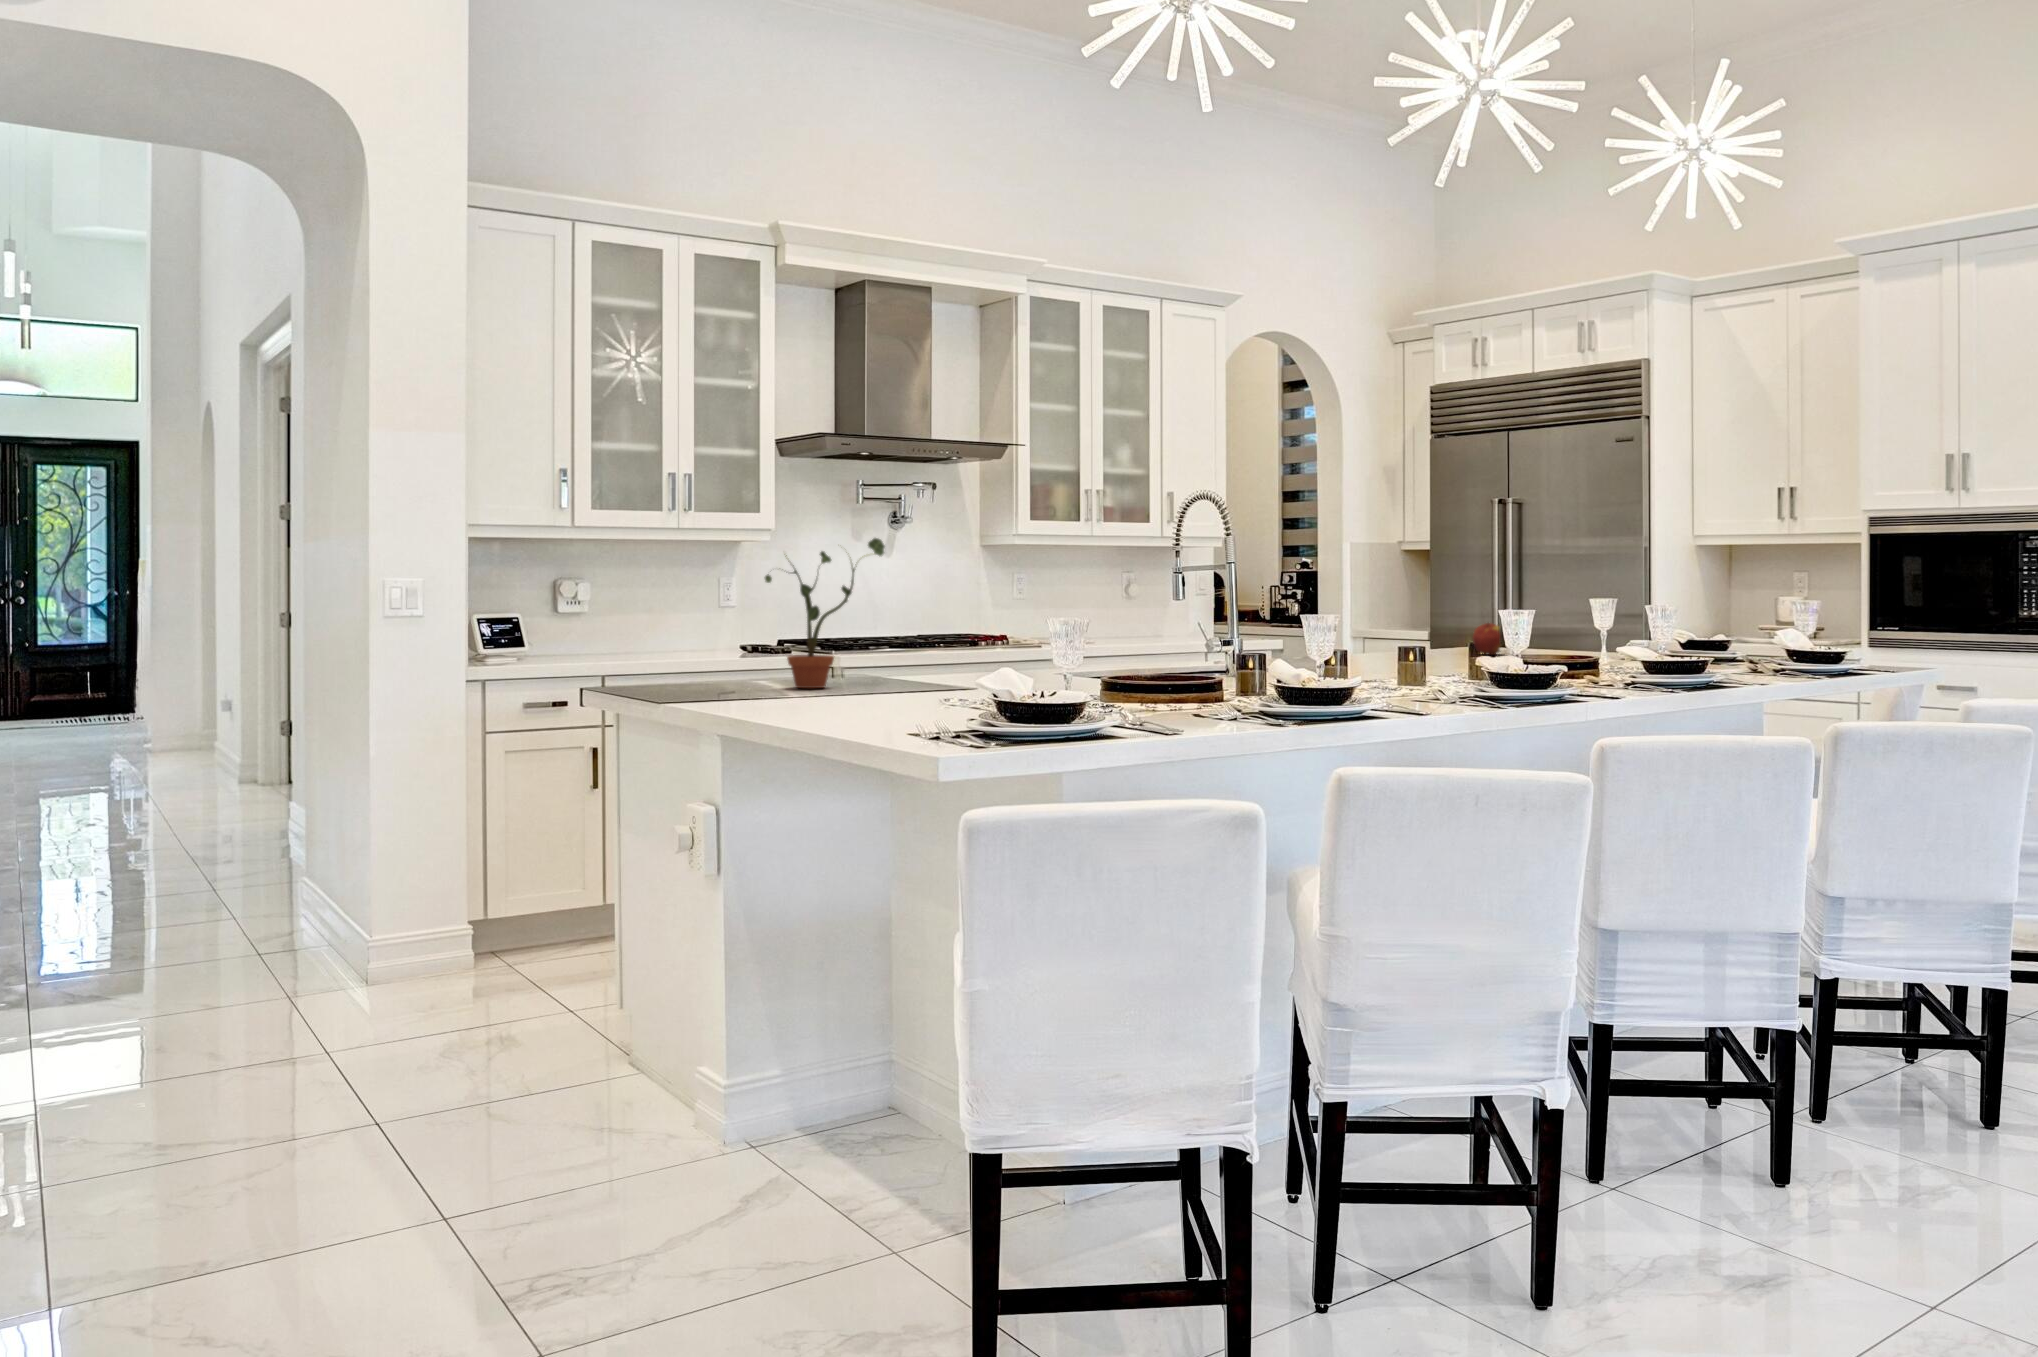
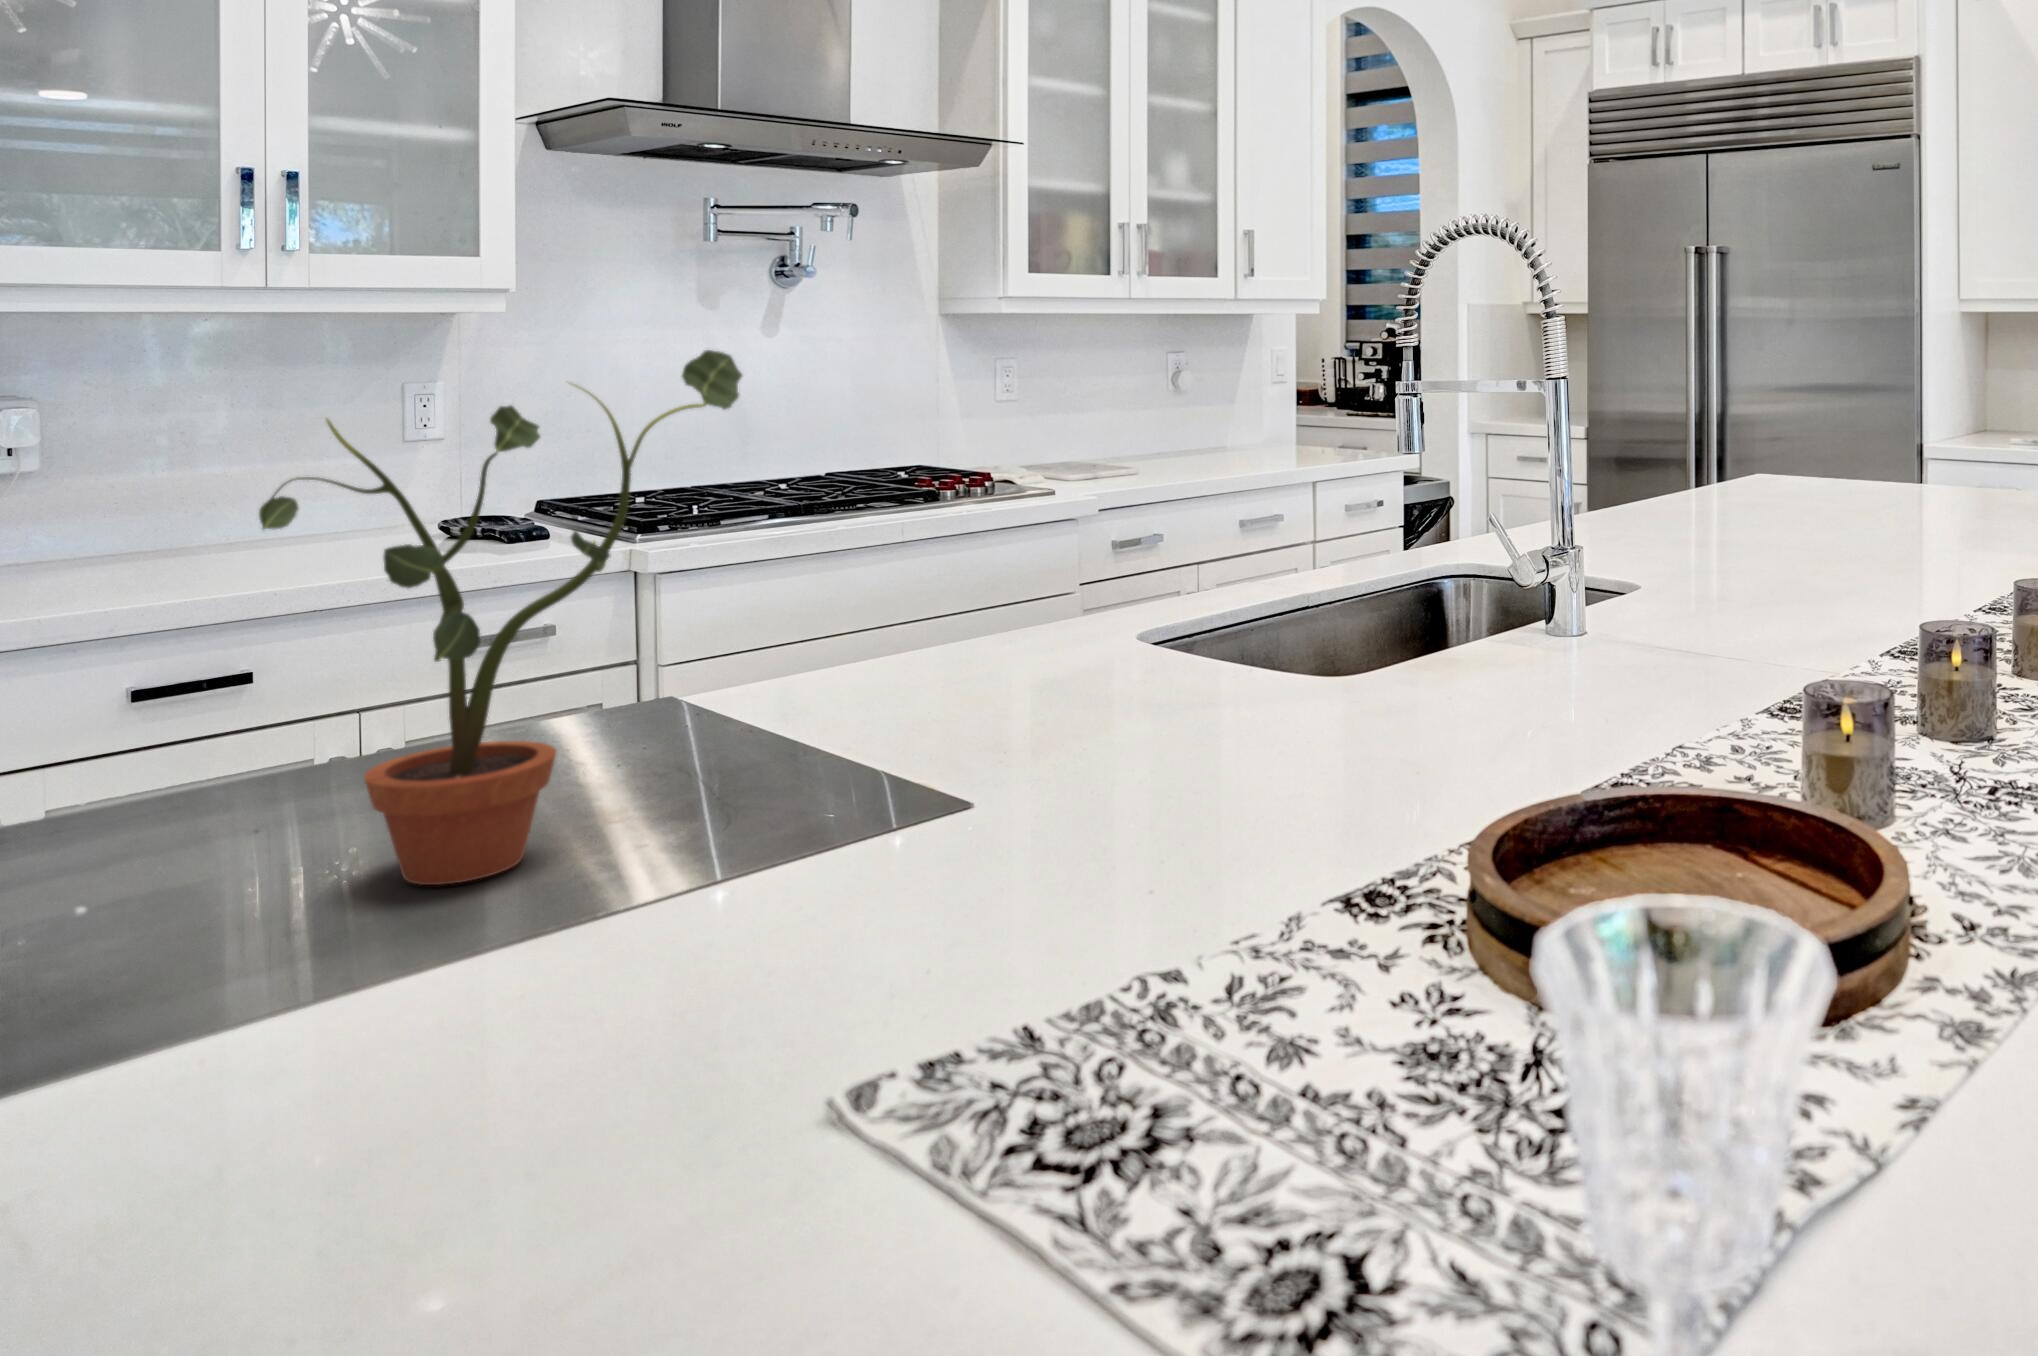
apple: present [1473,623,1501,655] -> none [1864,461,1920,516]

